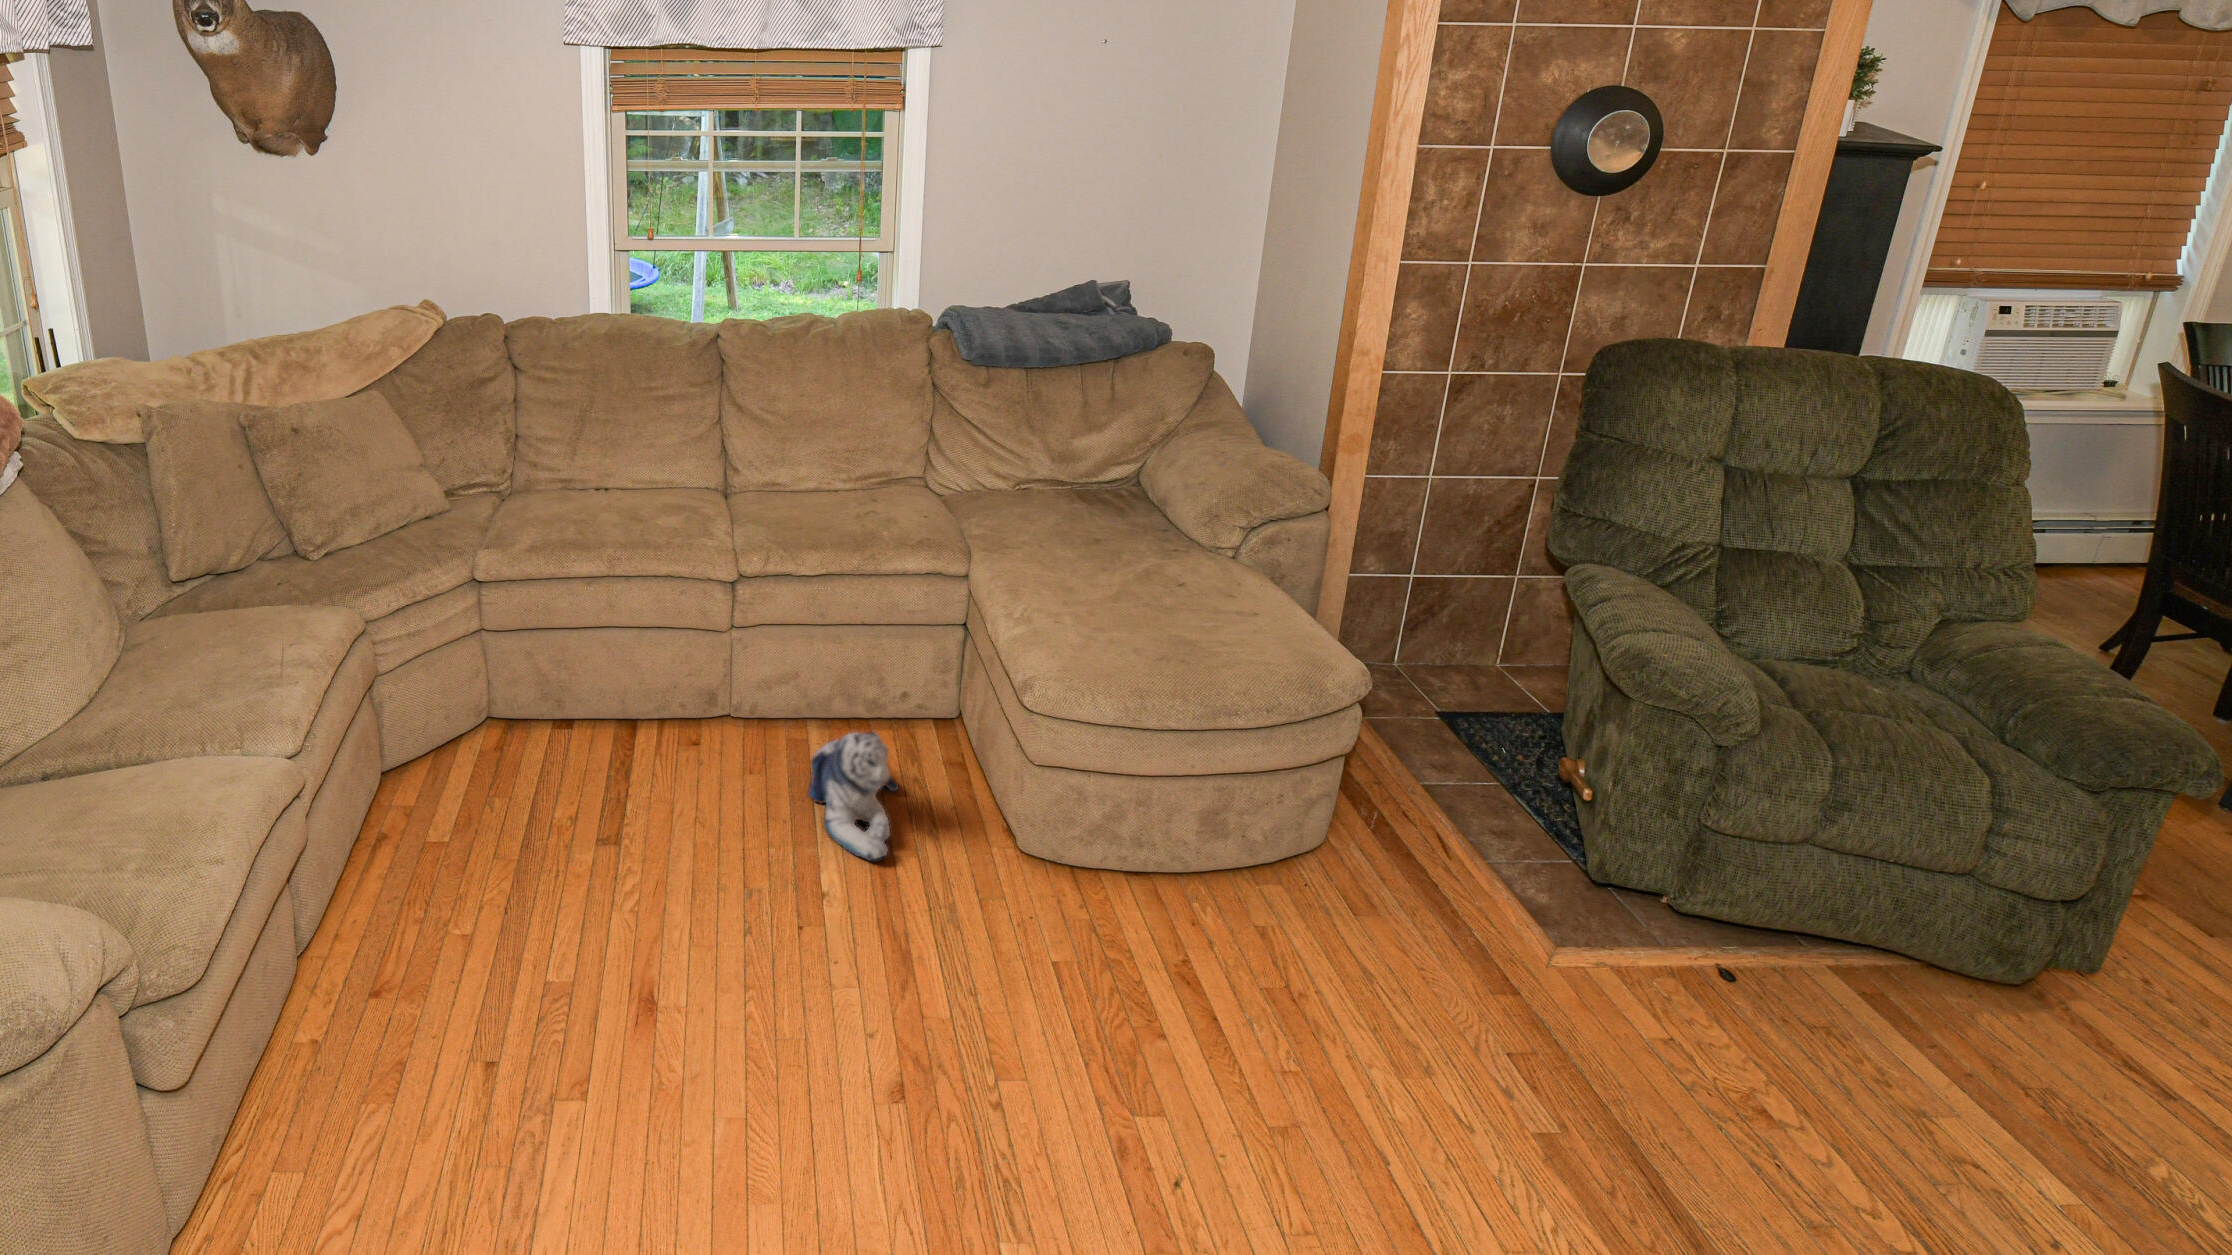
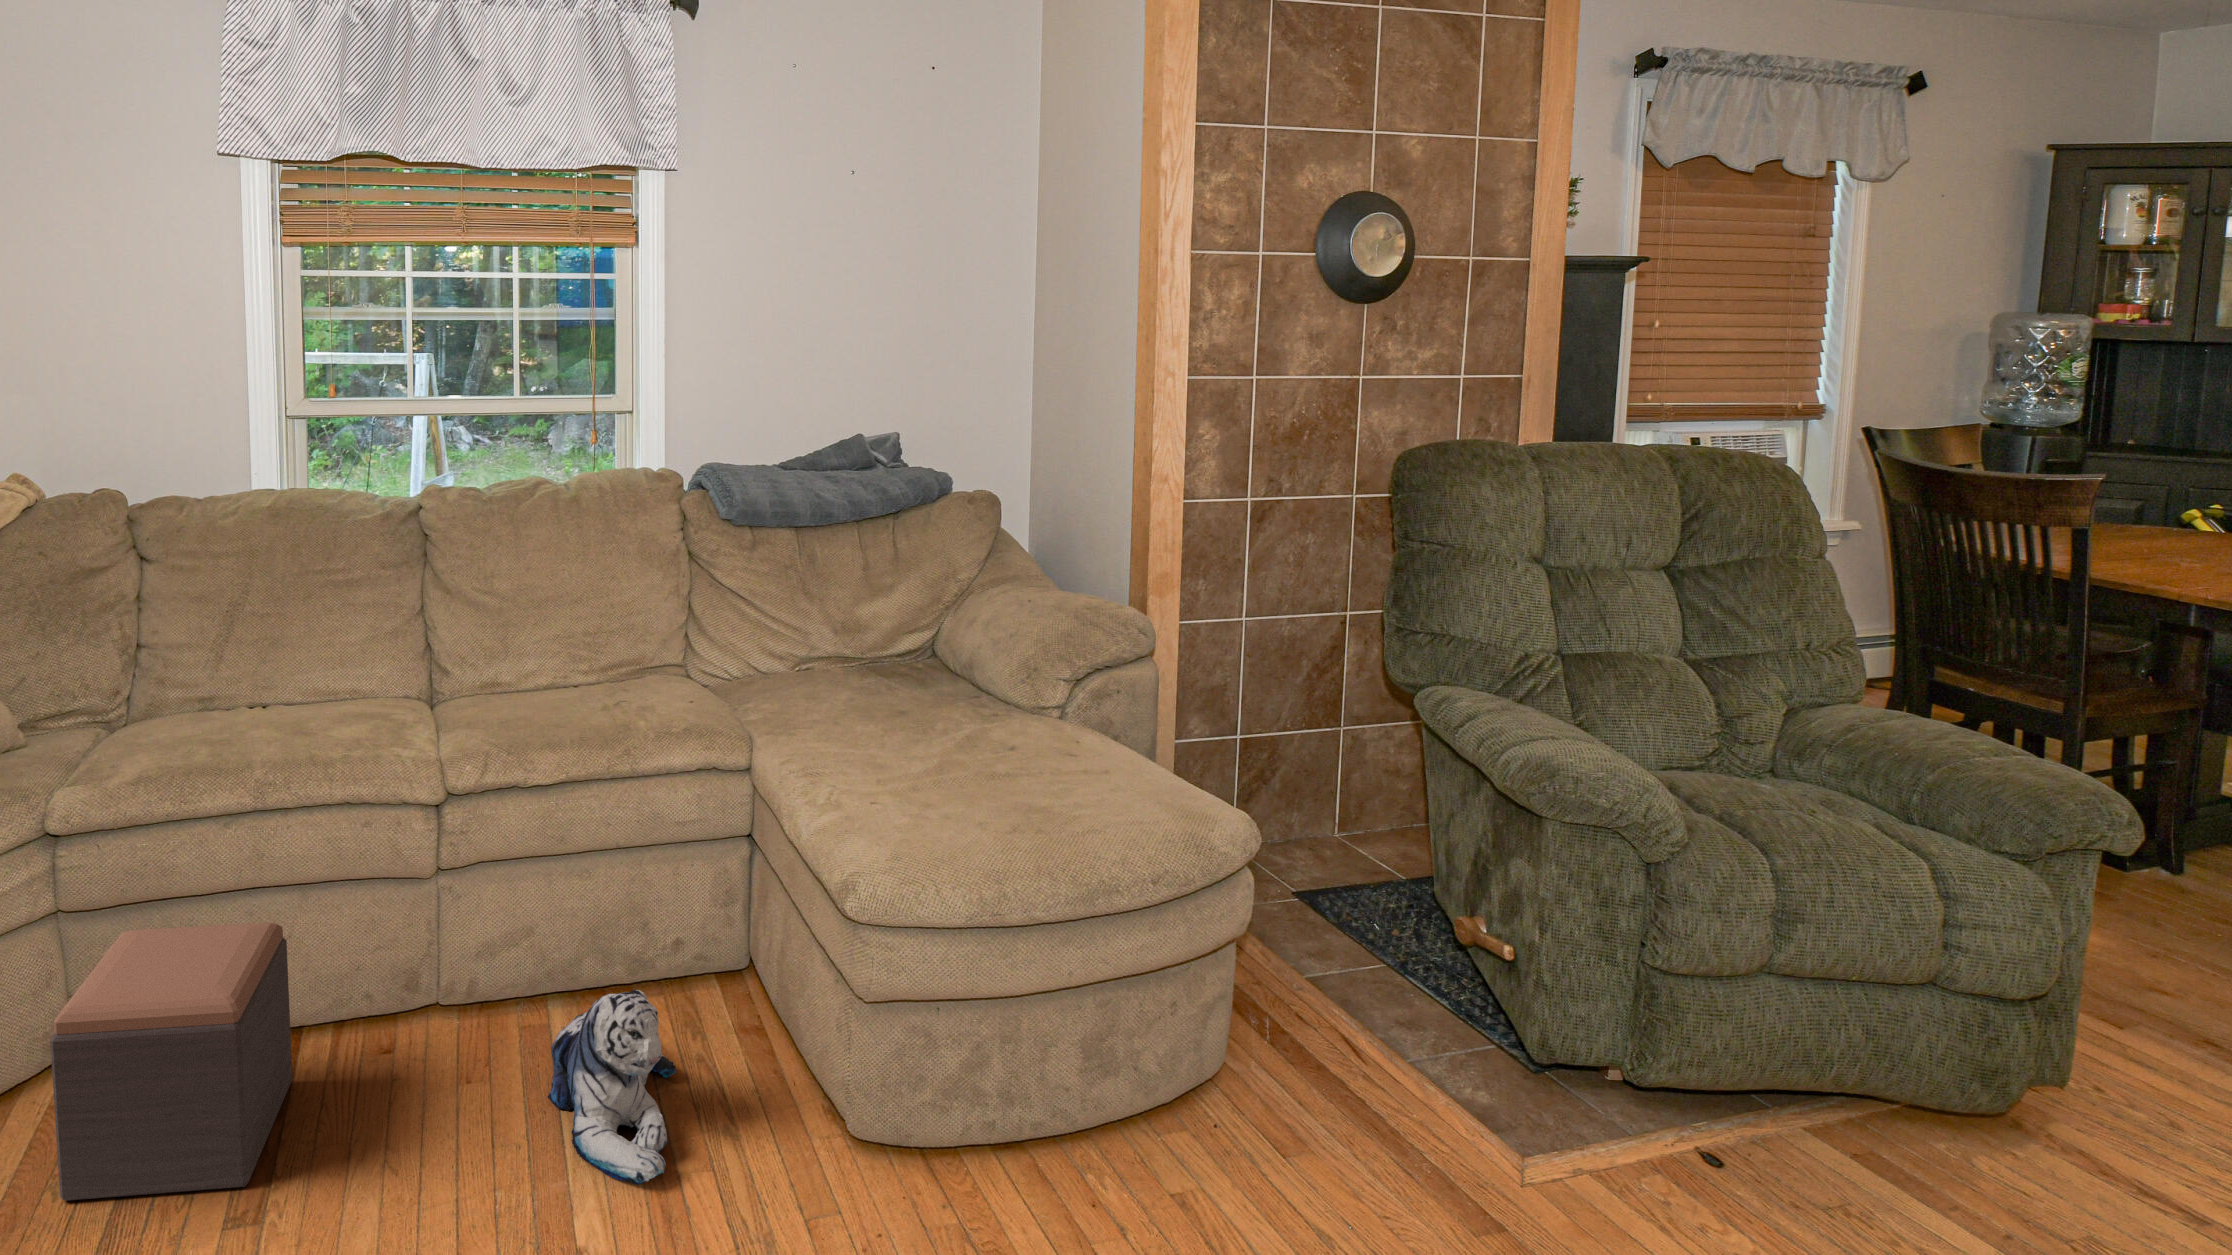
footstool: none [490,649,634,822] -> present [50,922,292,1201]

